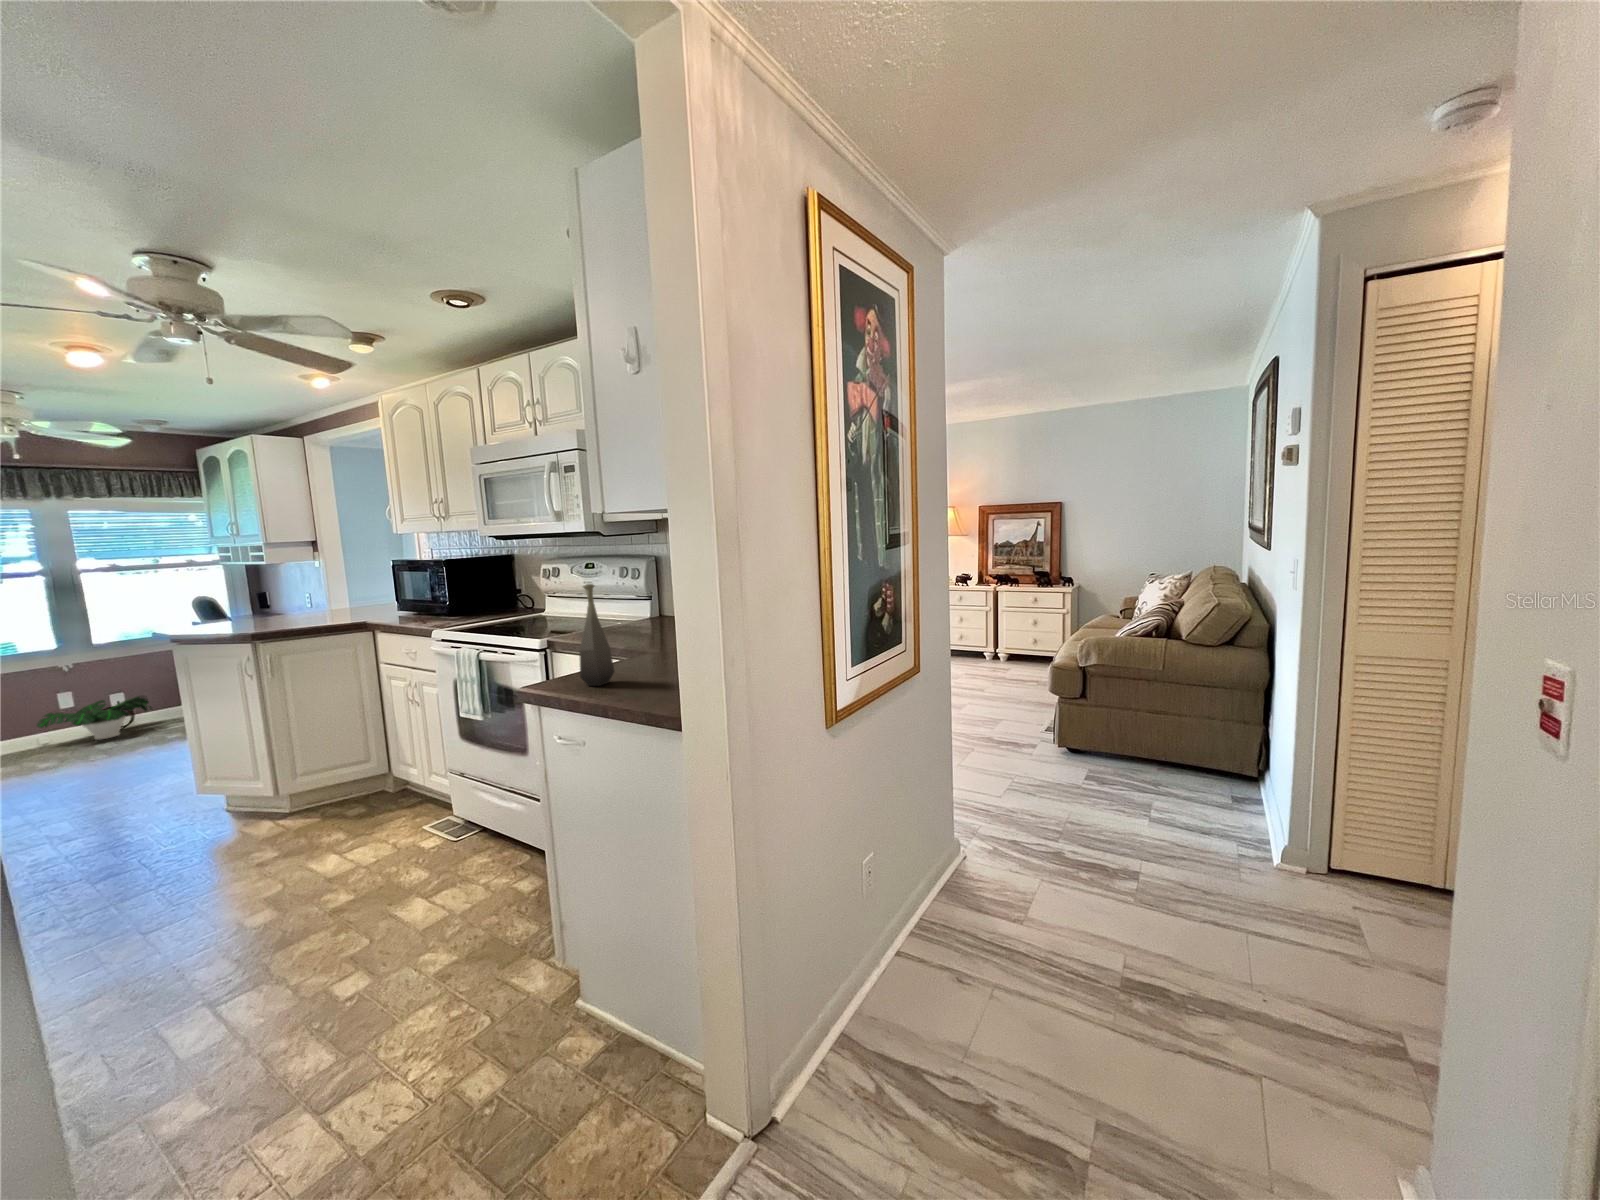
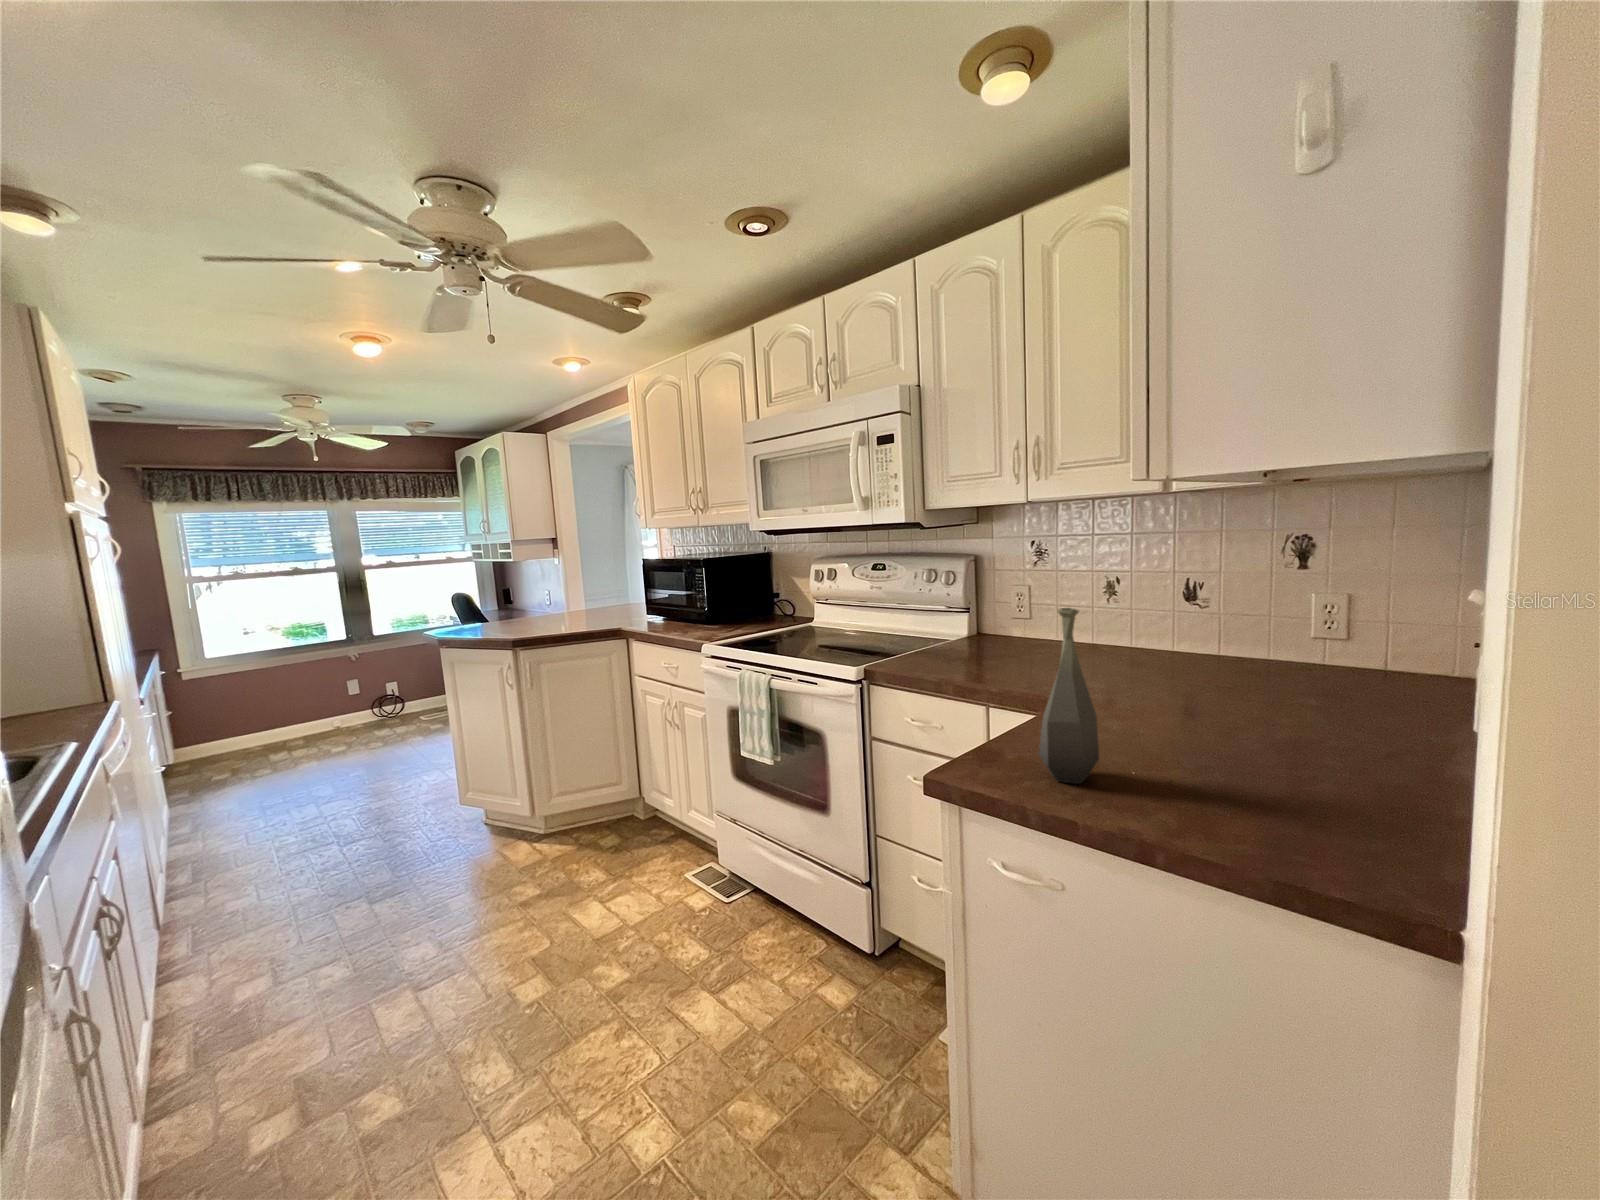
potted plant: present [37,696,152,740] -> none [331,686,419,726]

